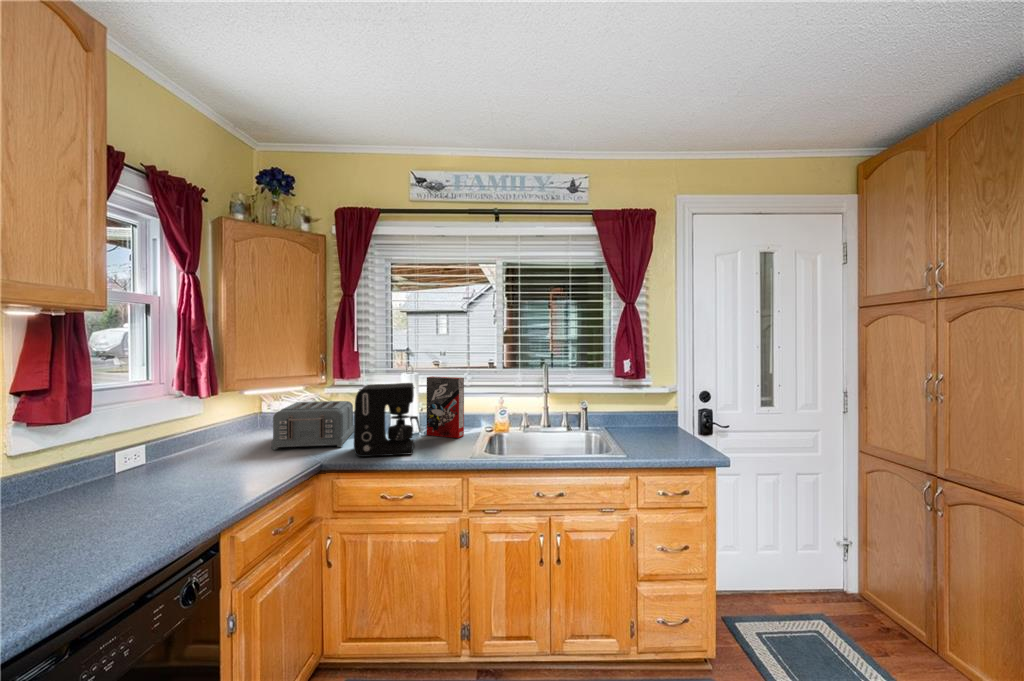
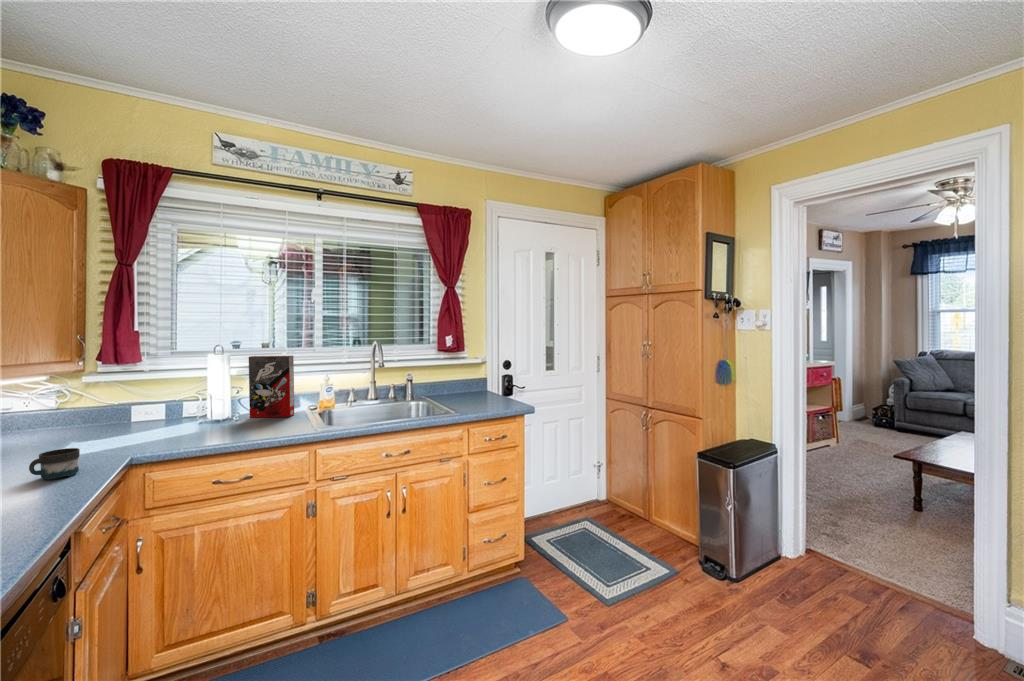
coffee maker: present [354,383,420,457] -> none [171,362,251,443]
toaster: present [272,401,354,449] -> none [36,388,149,451]
mug: none [247,454,282,479] -> present [29,448,80,479]

